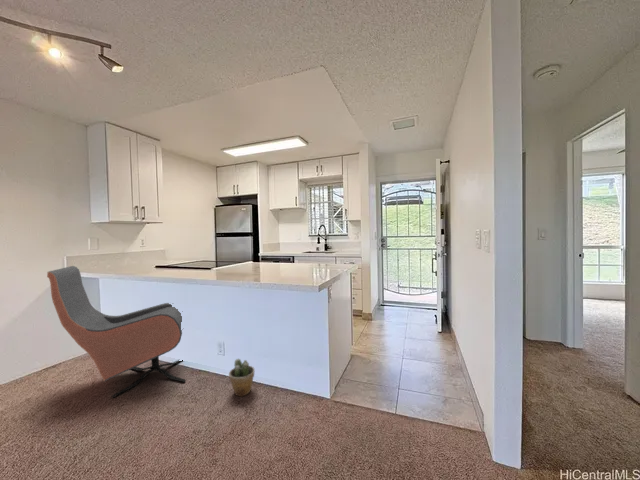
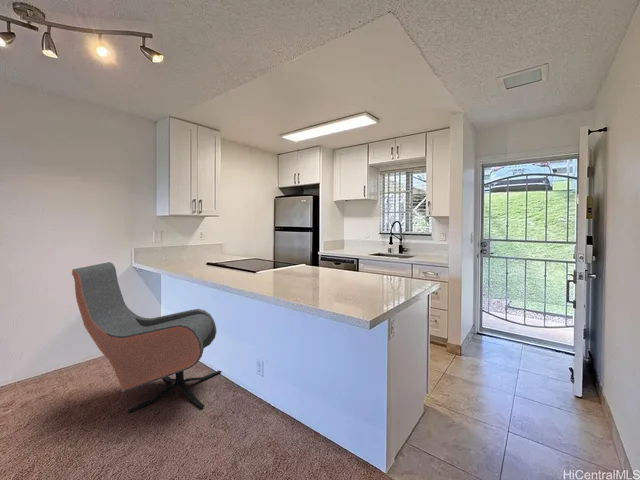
potted plant: present [229,359,255,396] -> none [241,397,274,449]

